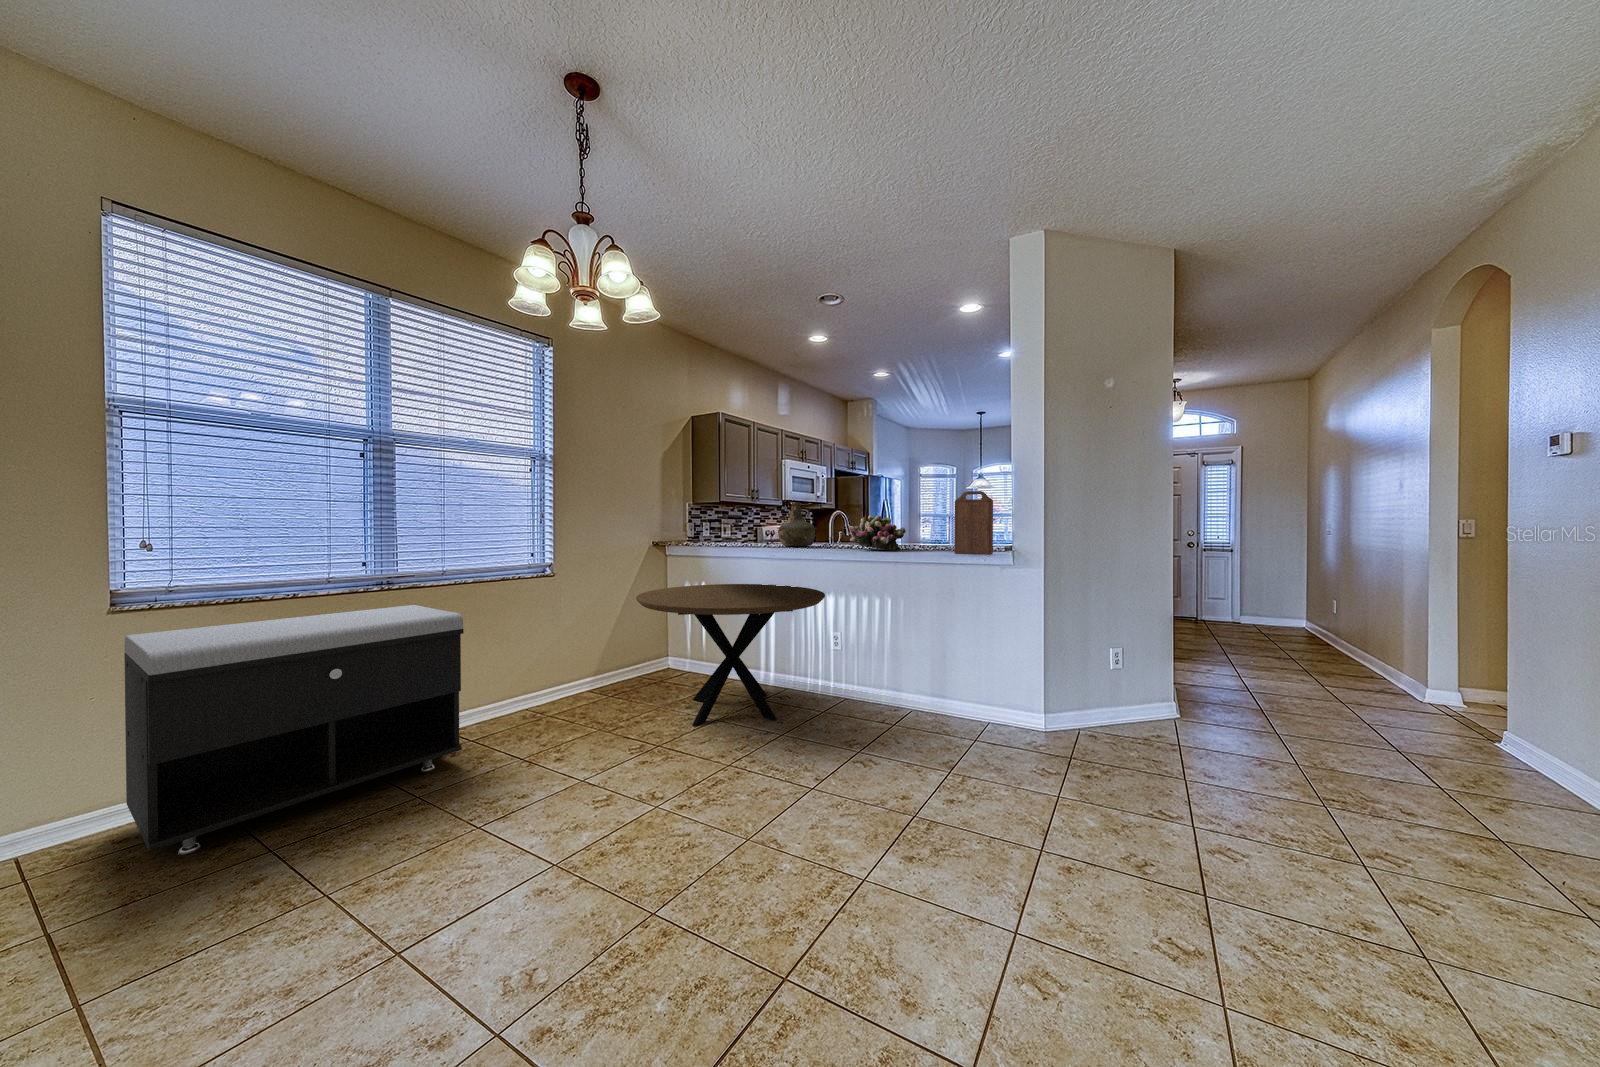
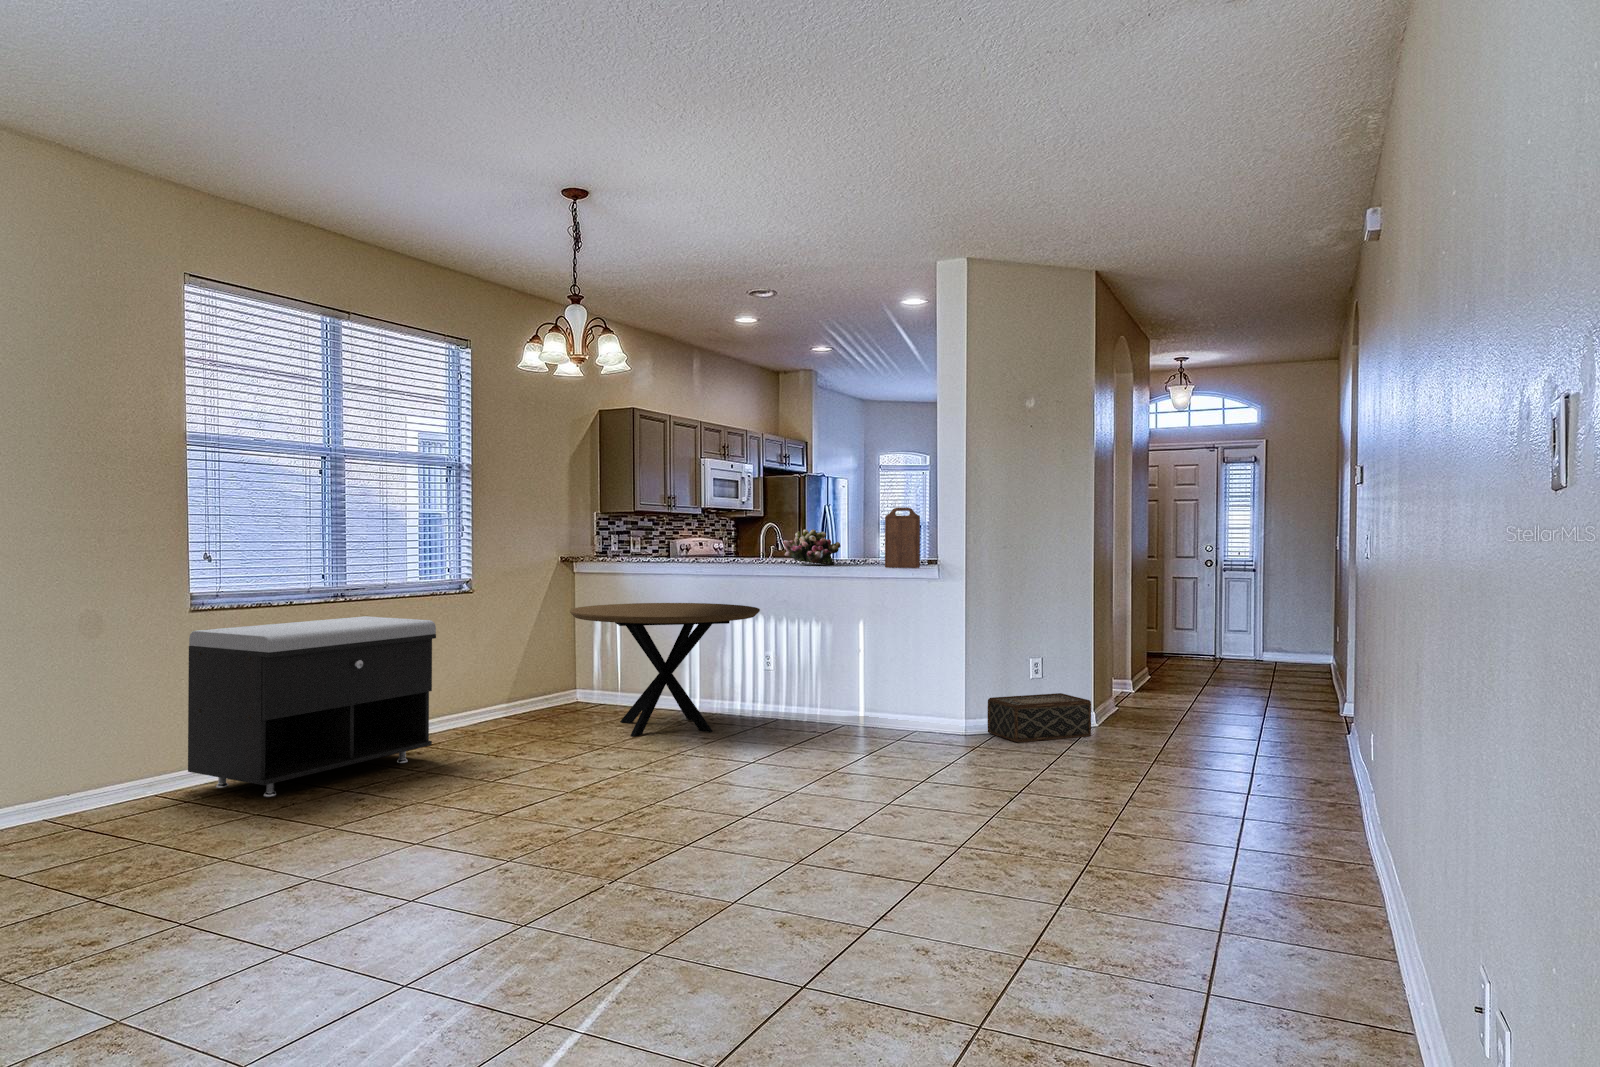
bottle: present [778,502,815,546] -> none [707,515,747,561]
woven basket: none [1073,690,1199,757] -> present [988,693,1091,742]

